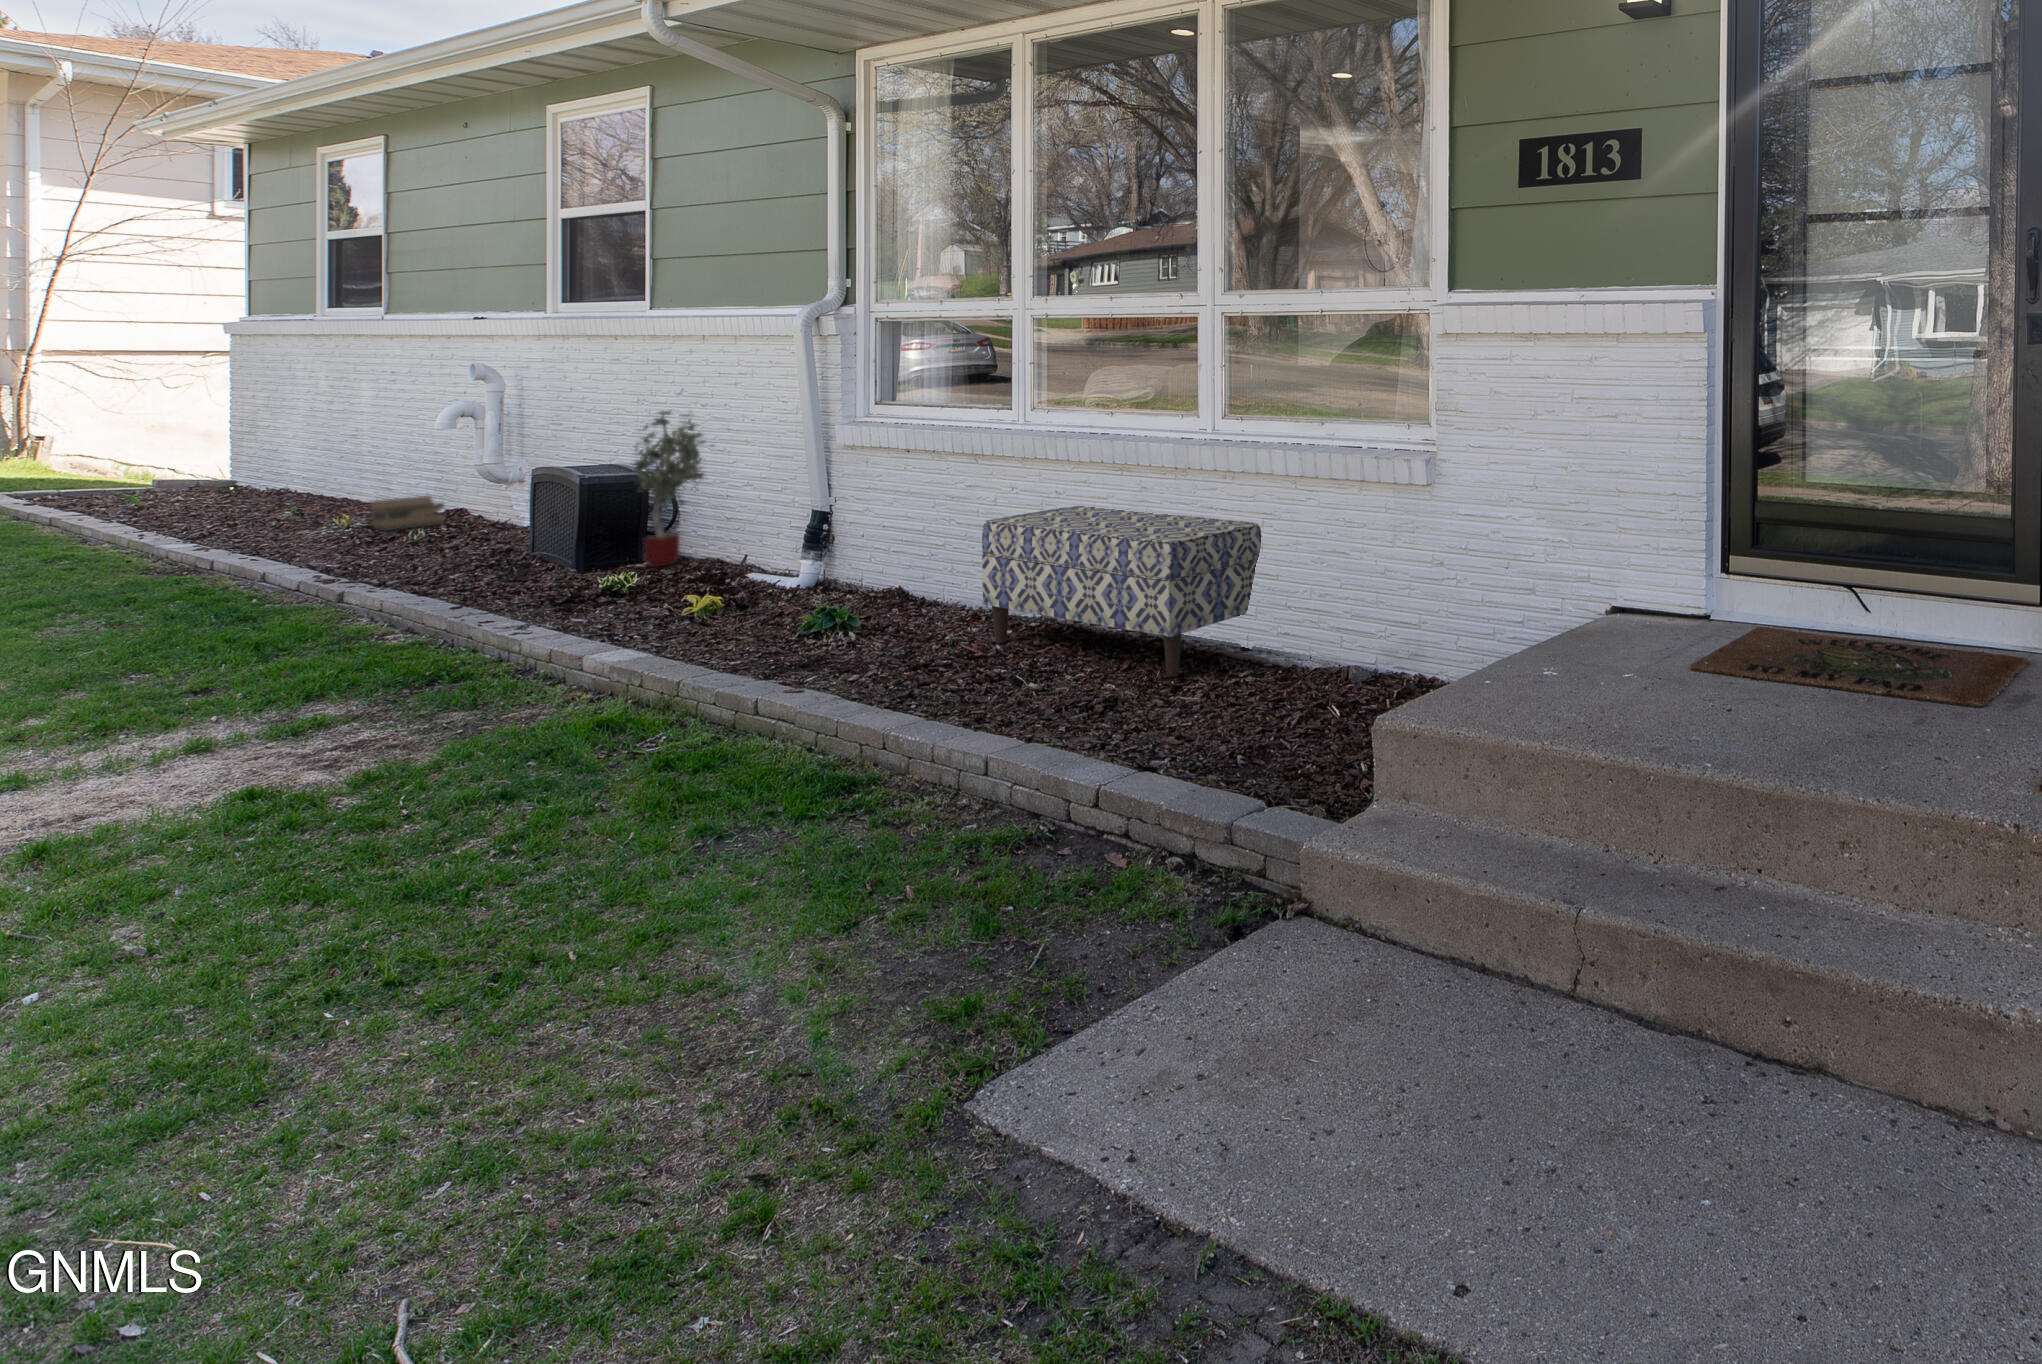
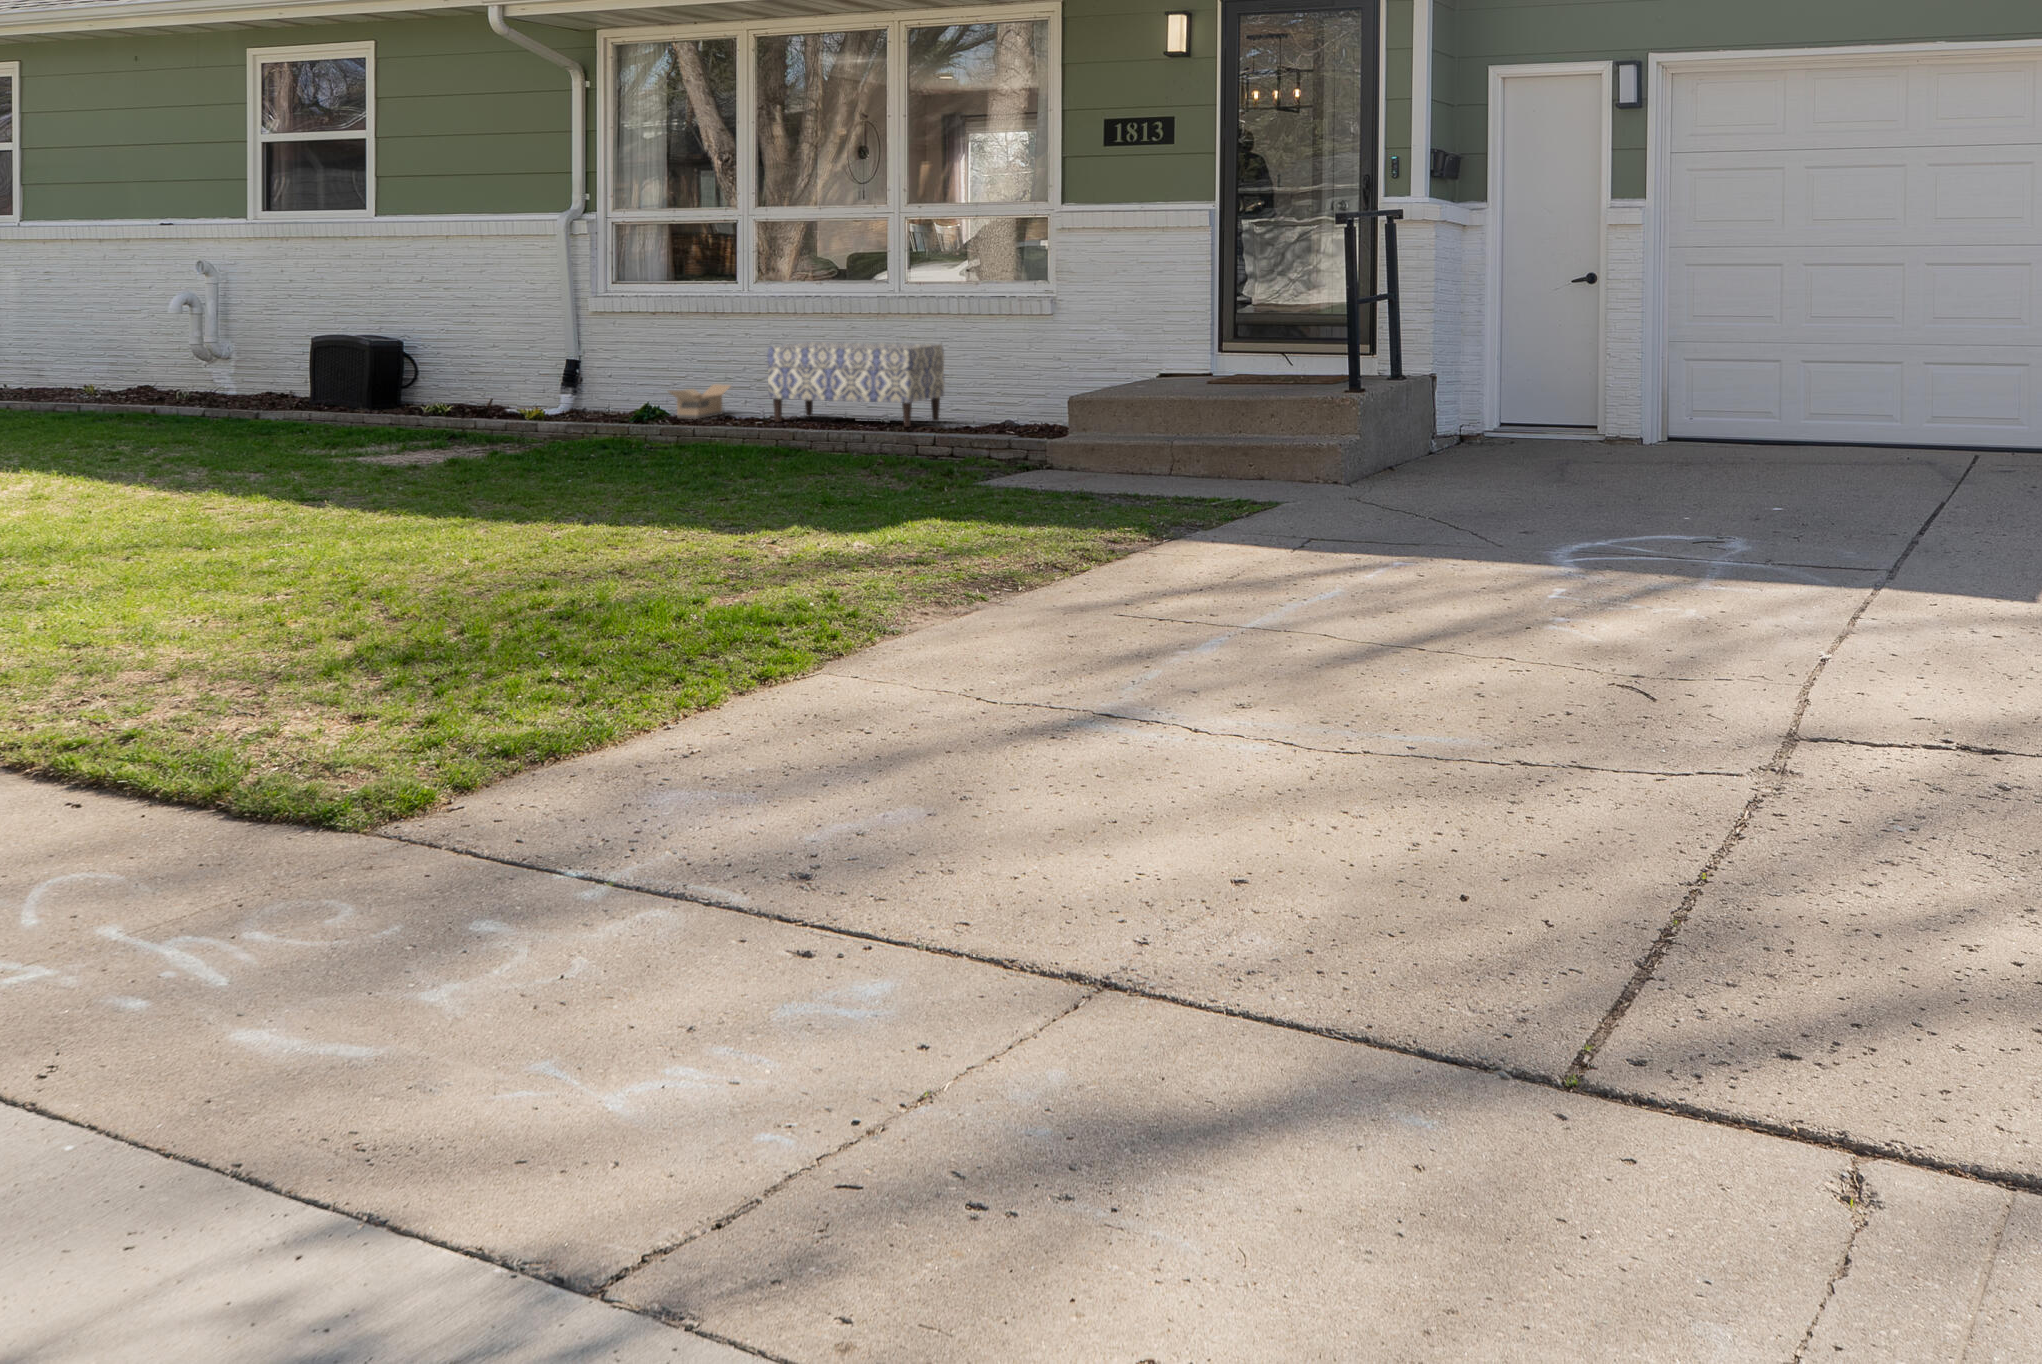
potted tree: present [634,411,713,567] -> none [399,290,479,407]
cardboard box: present [371,496,445,531] -> present [668,384,730,419]

